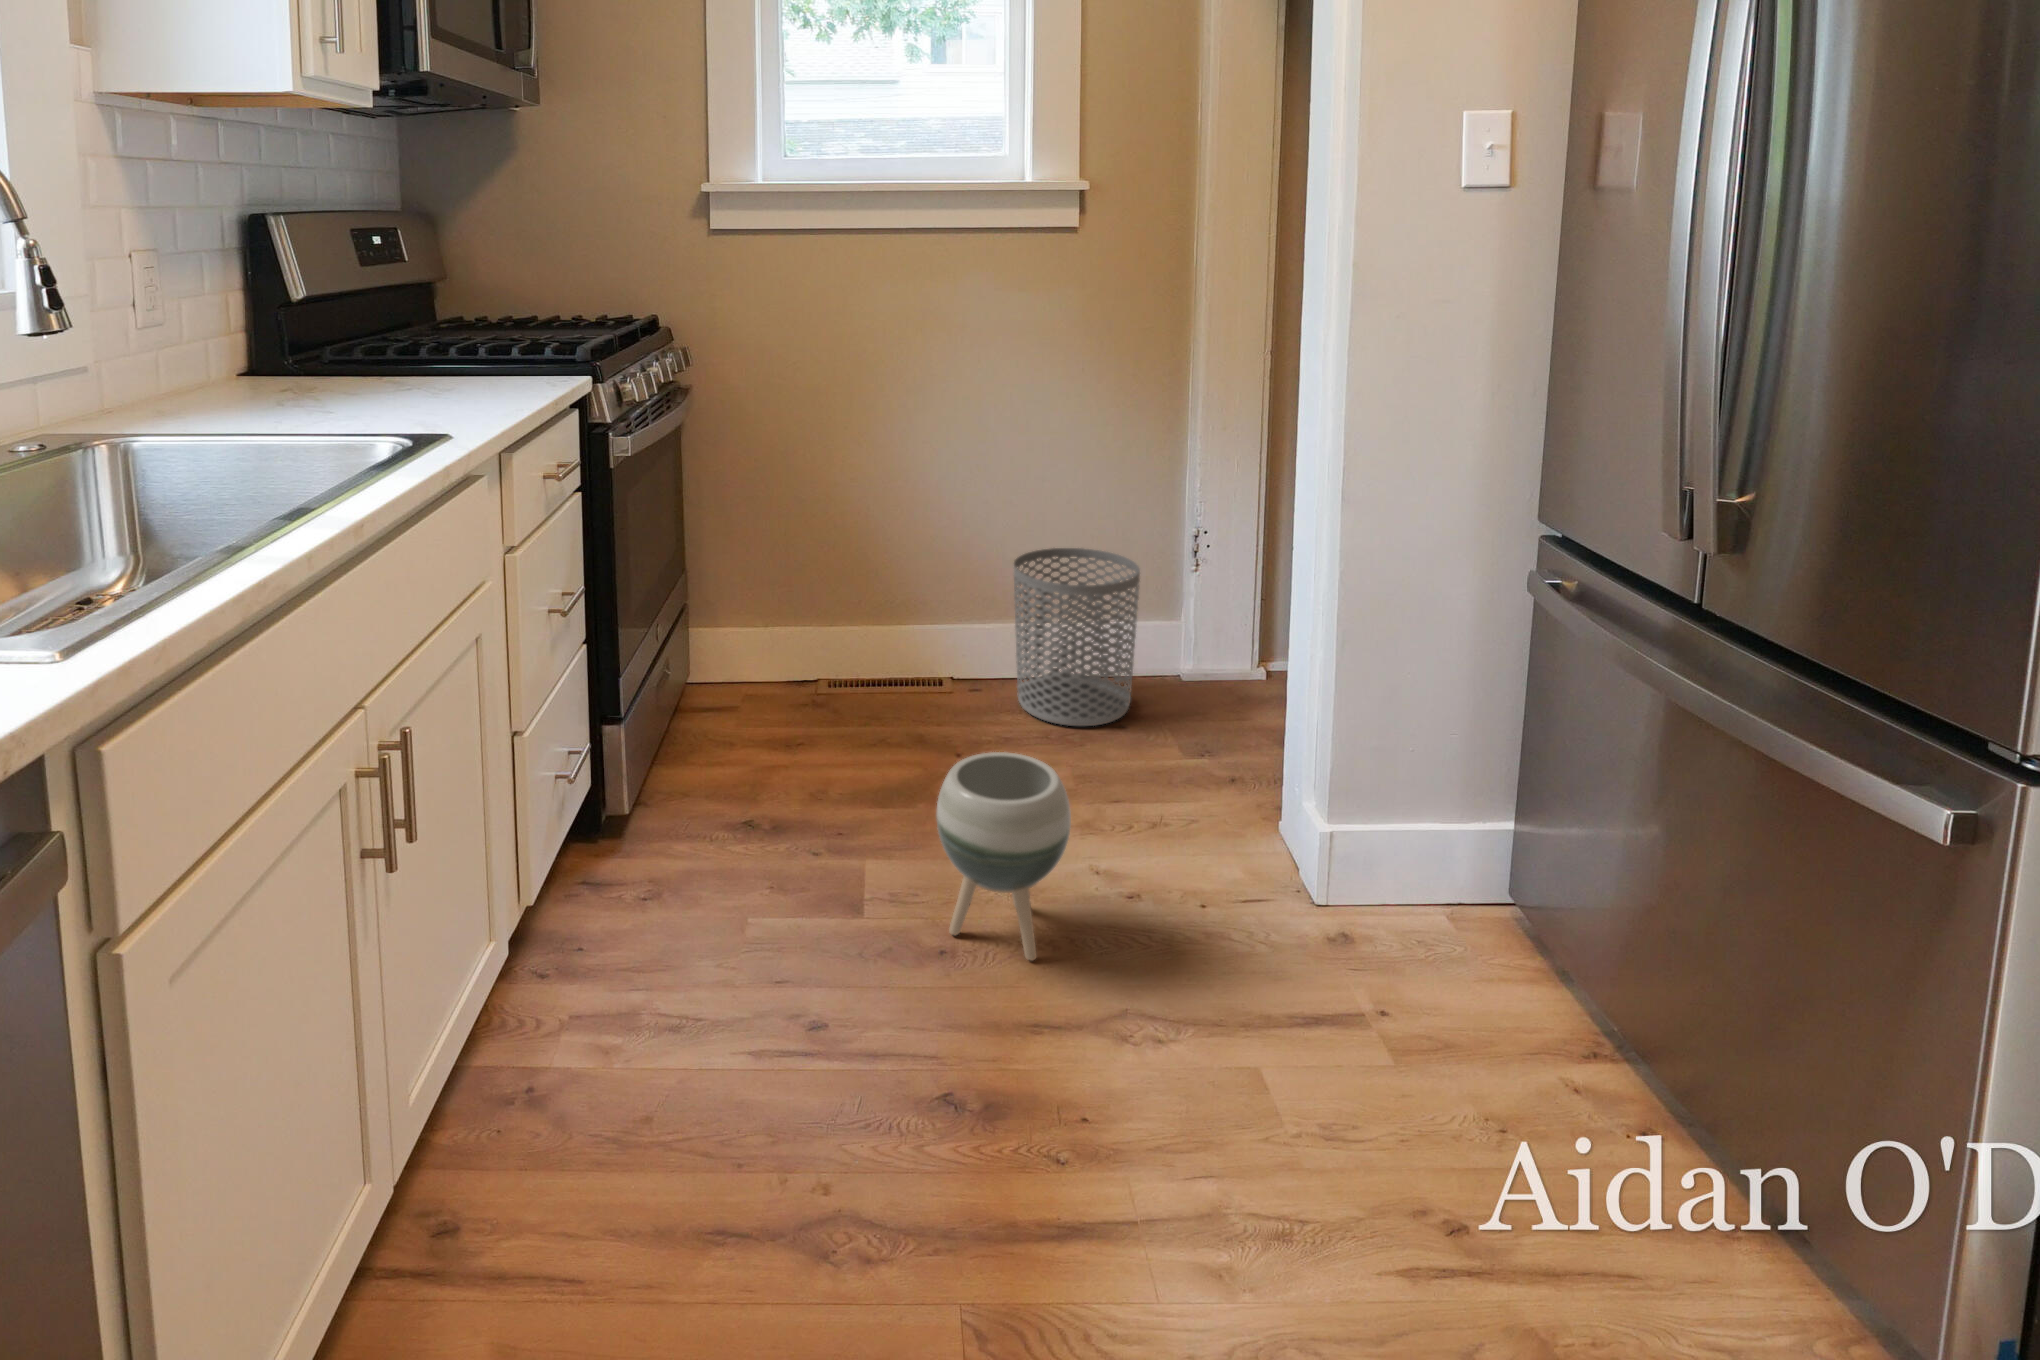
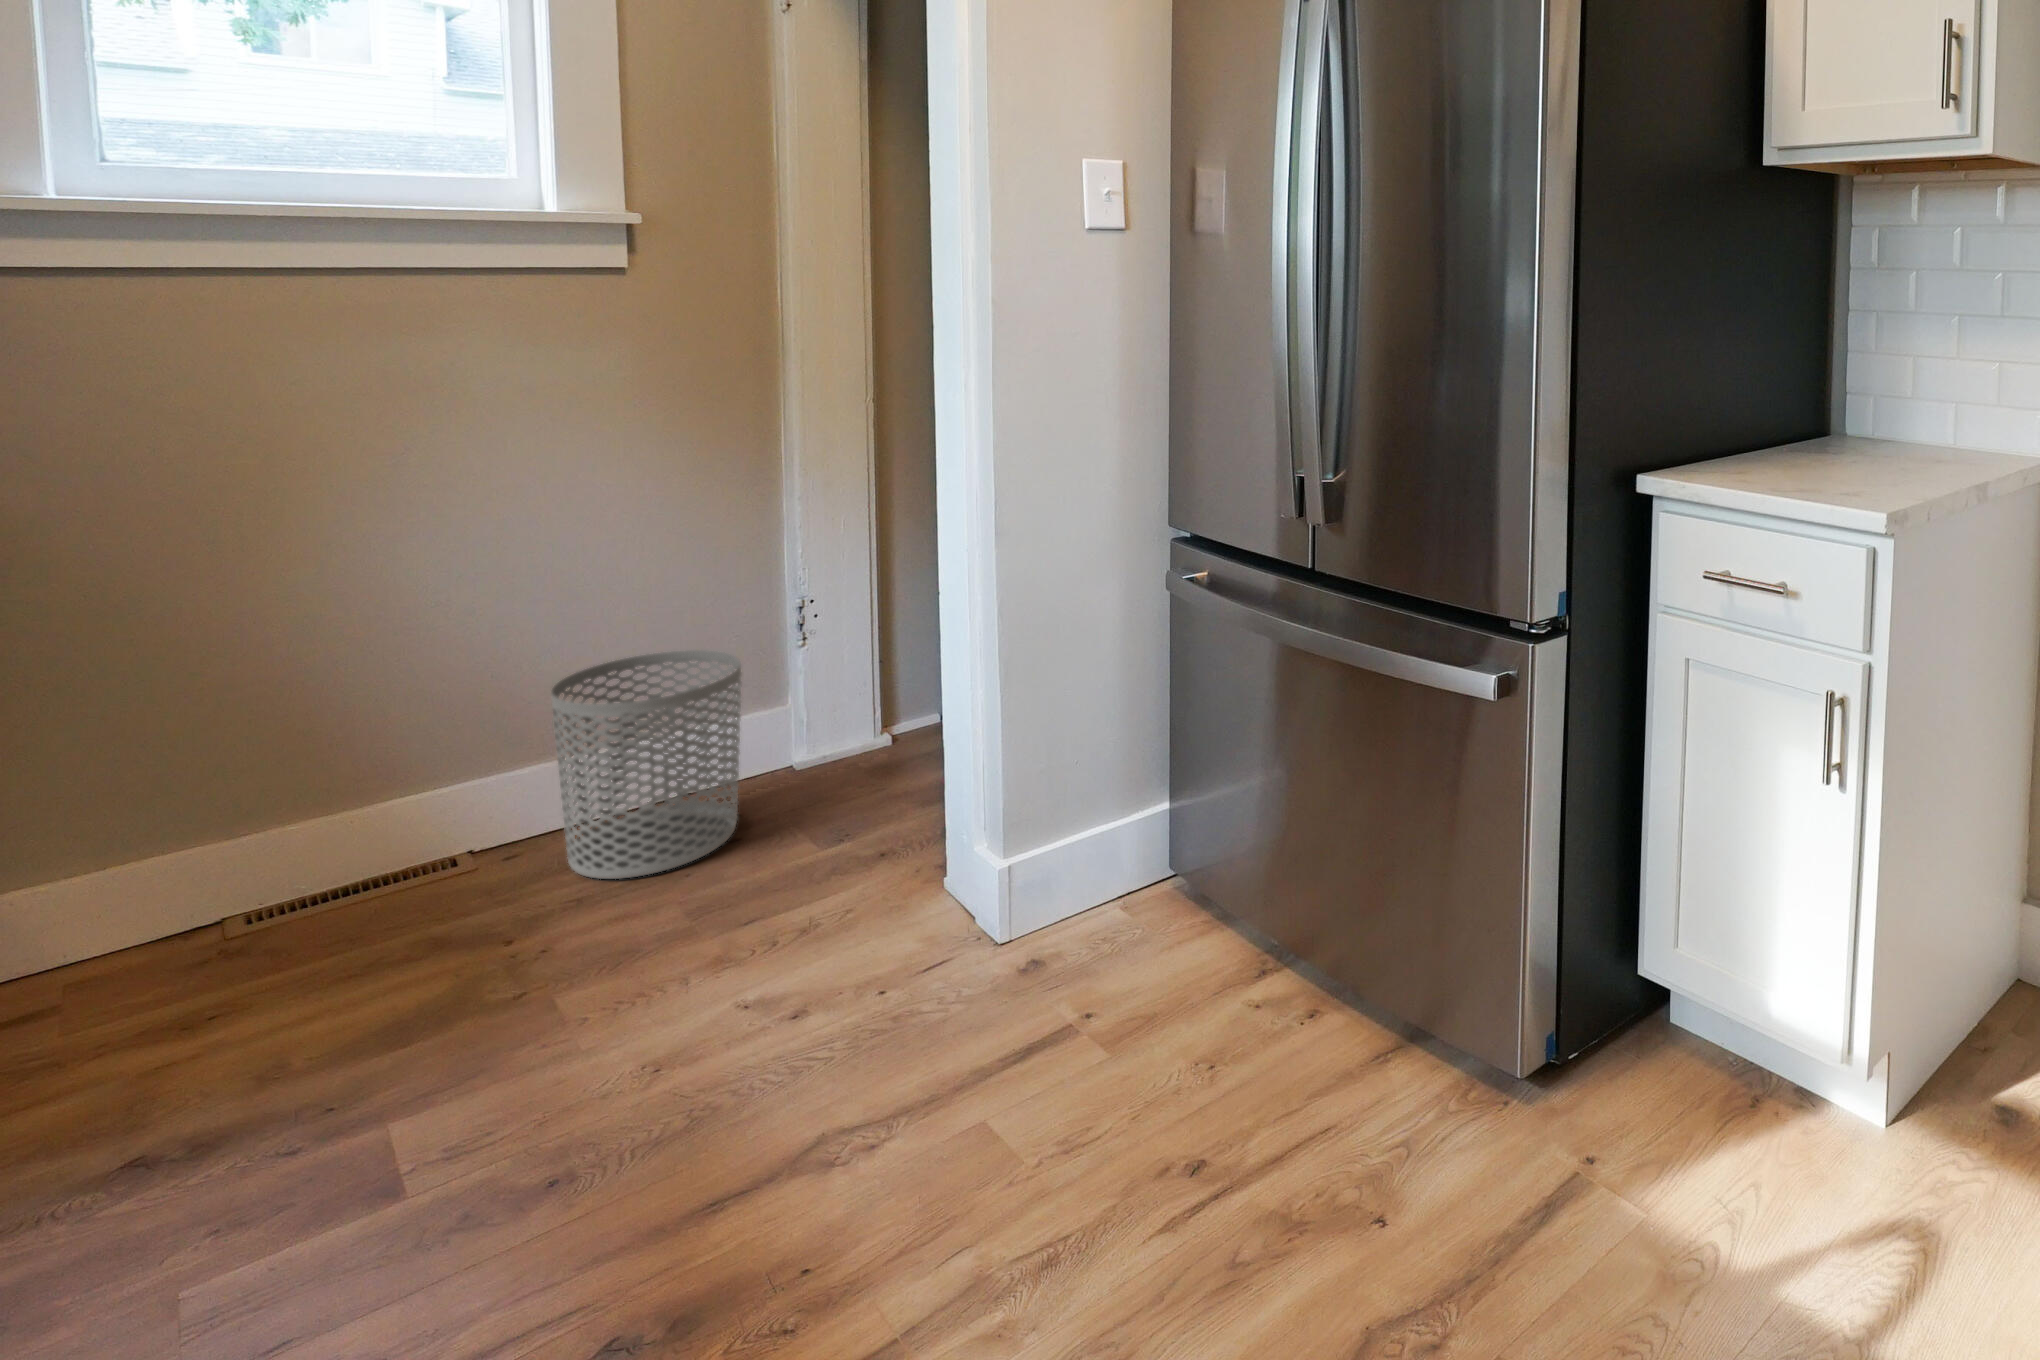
planter: present [936,752,1071,960] -> none [497,920,714,1203]

